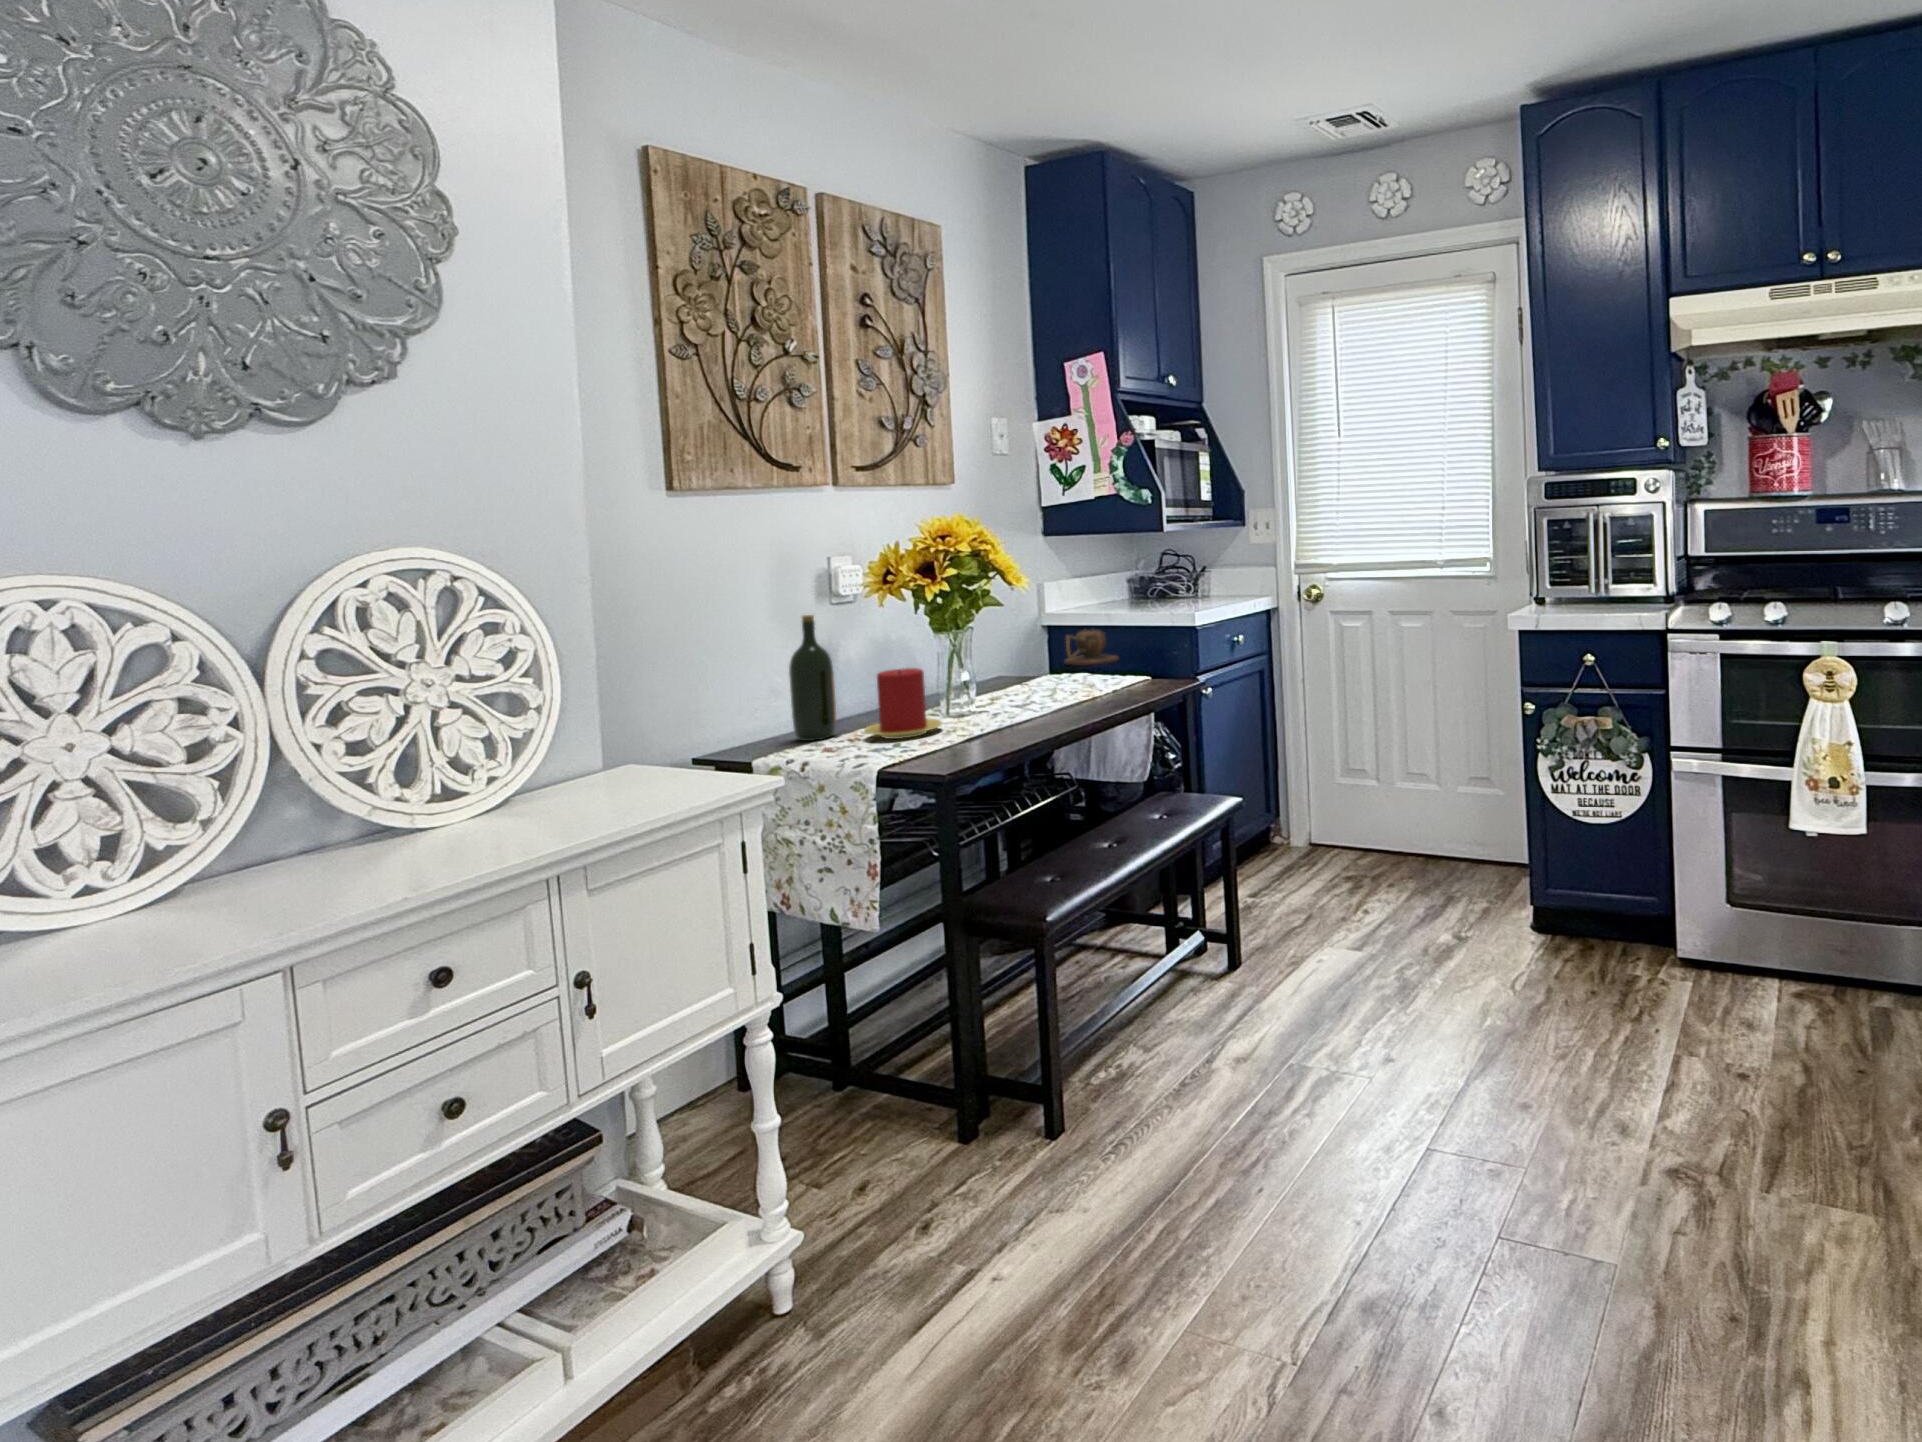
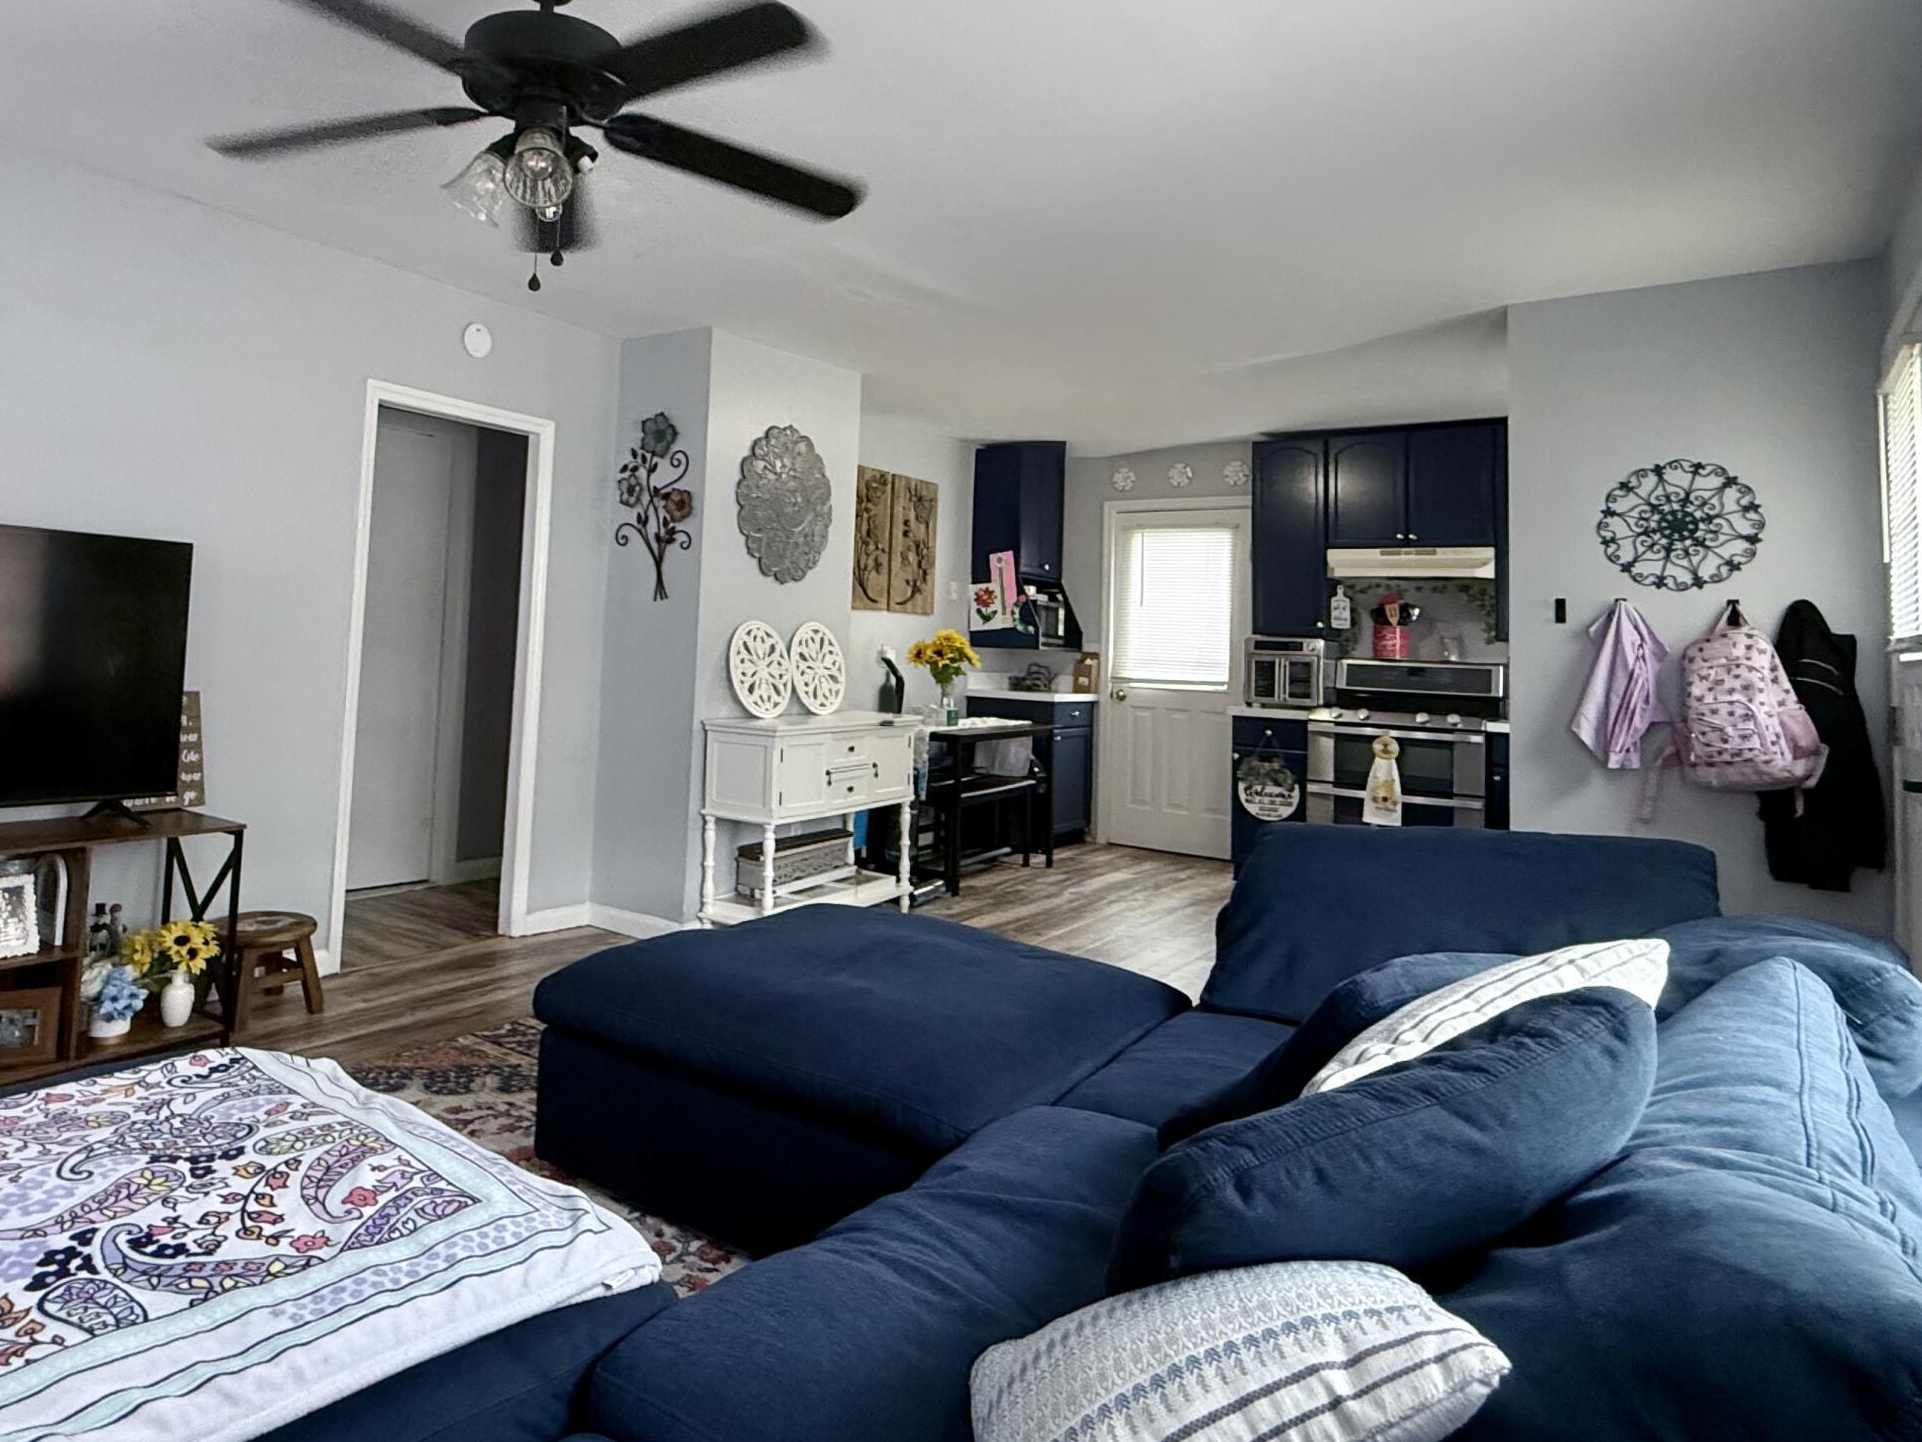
teapot: present [1064,628,1119,666] -> none [976,695,1008,720]
candle: present [864,668,942,739] -> none [912,697,947,727]

